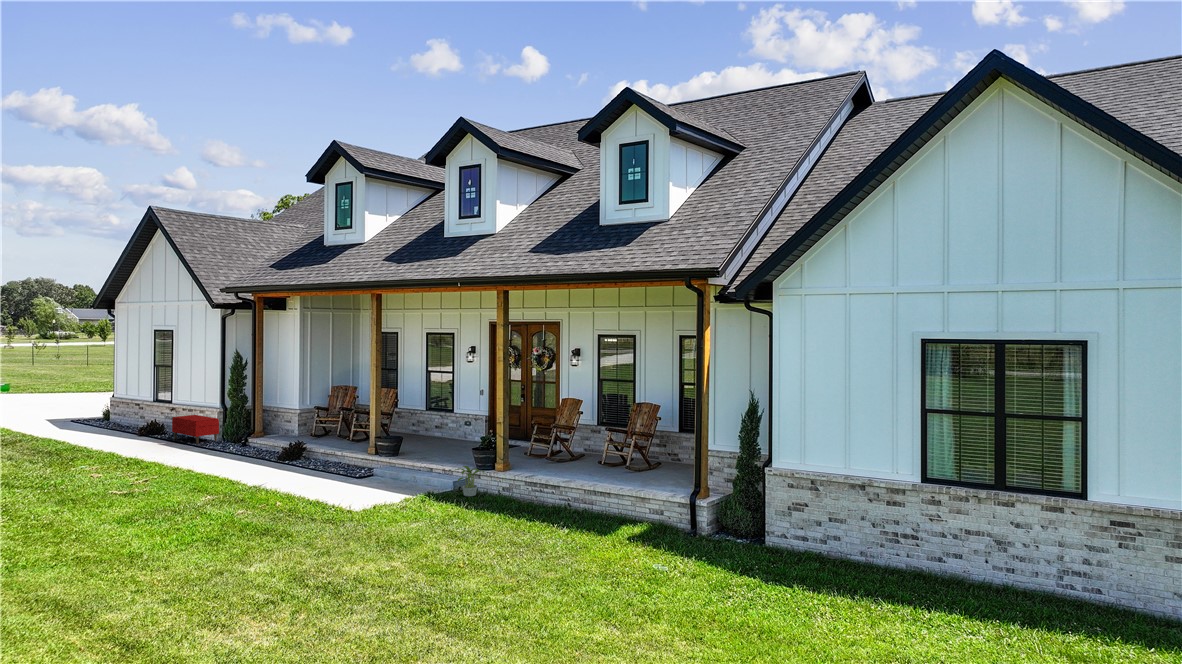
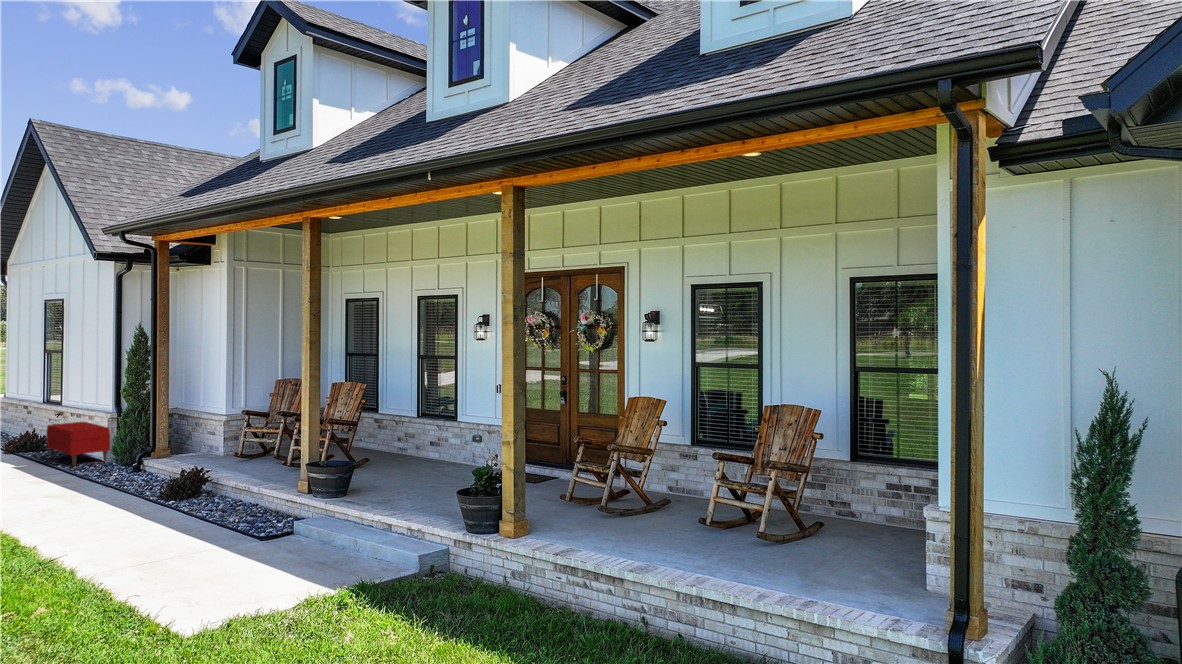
potted plant: present [455,466,485,496] -> none [415,526,480,589]

